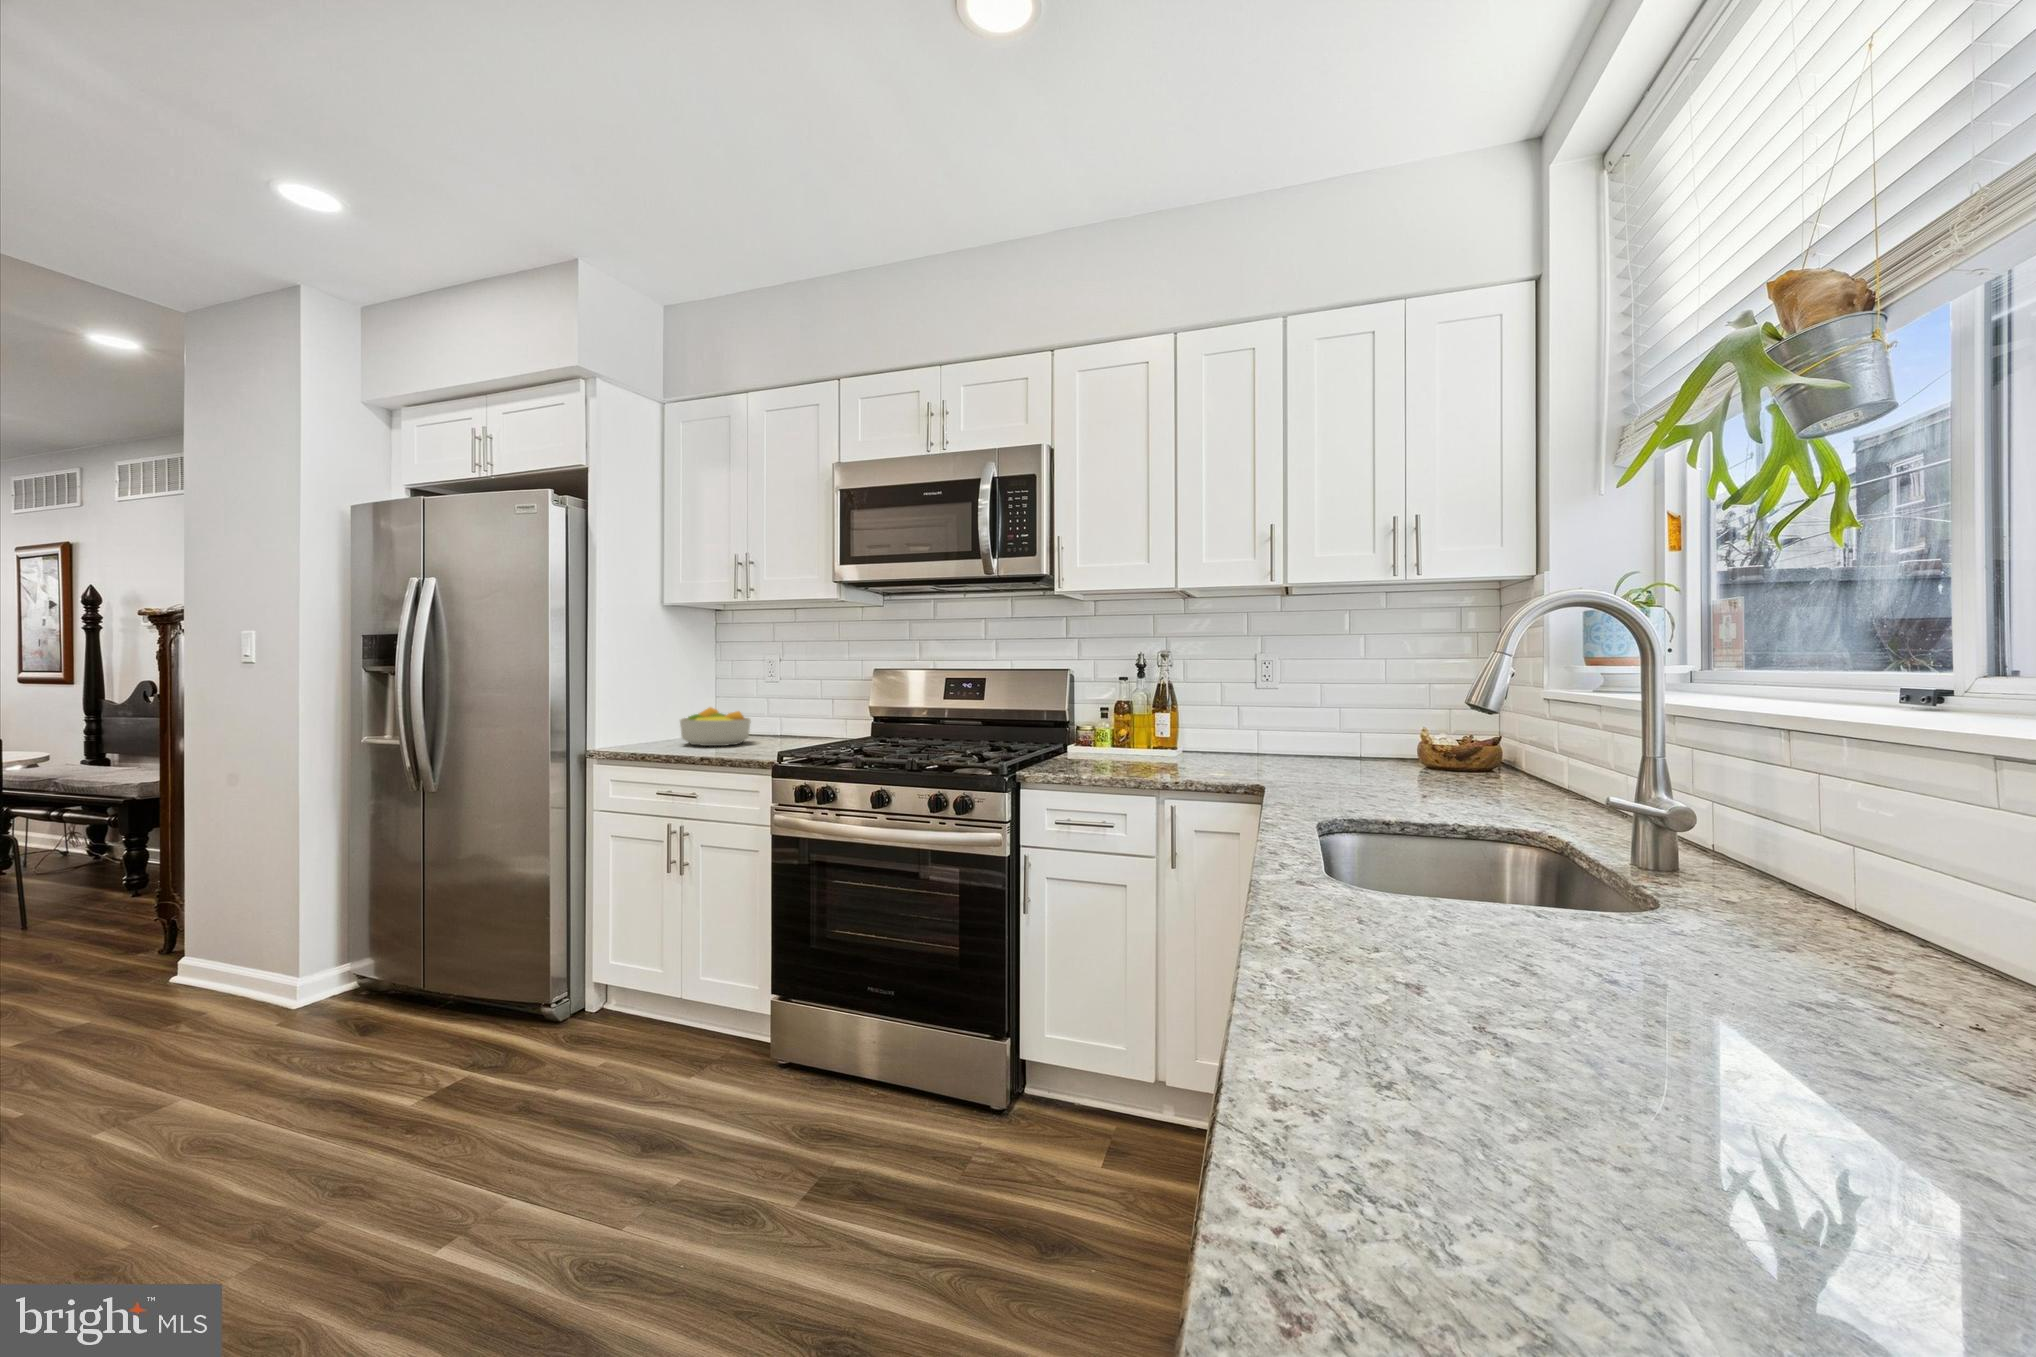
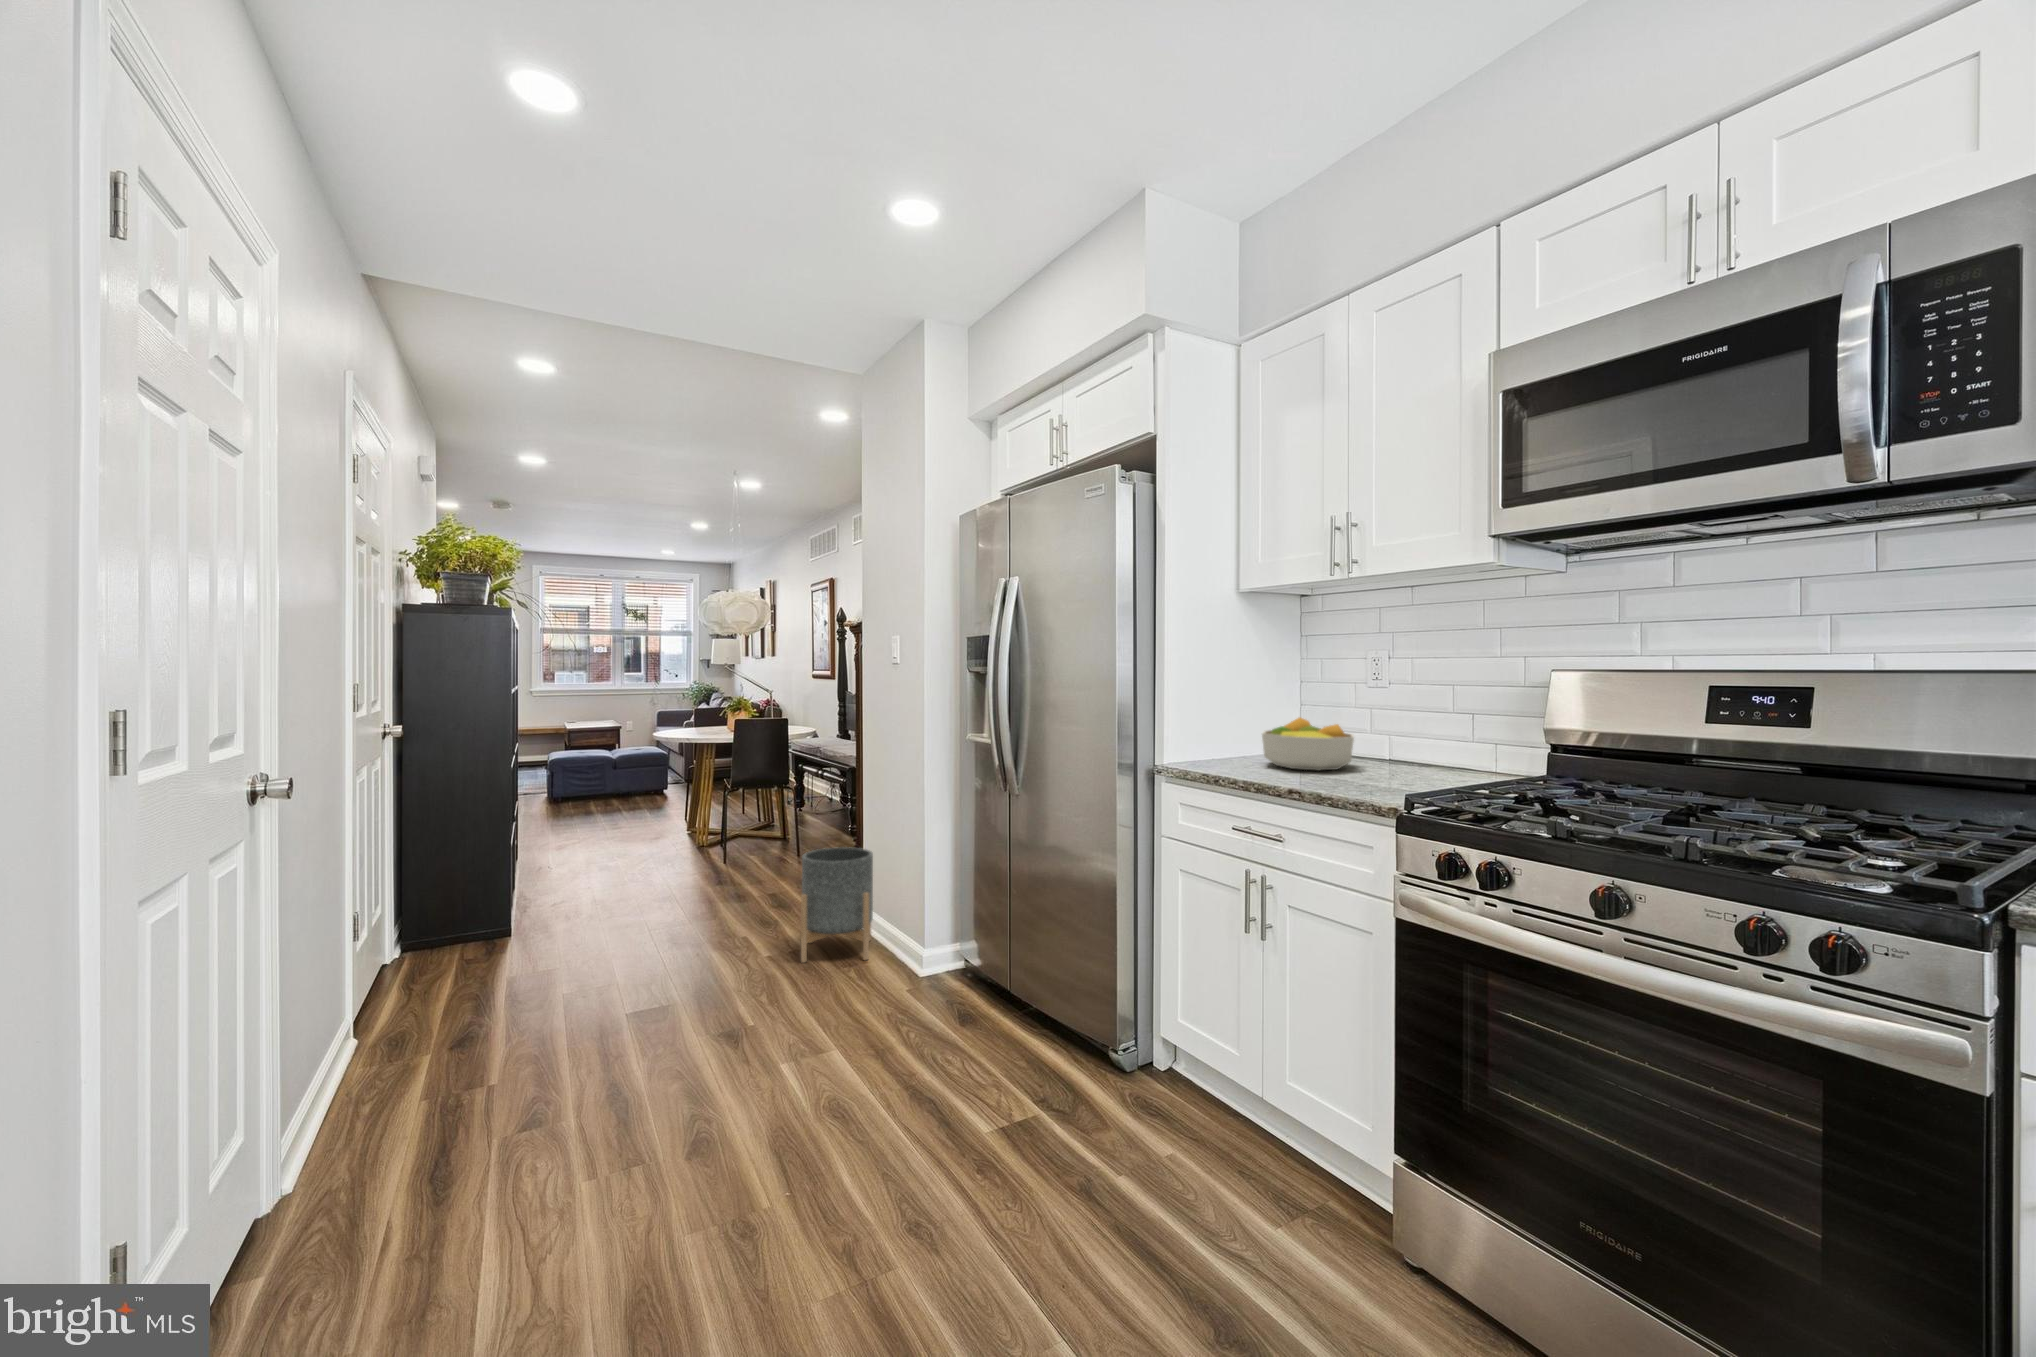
planter: none [86,880,209,1028] -> present [801,847,873,962]

